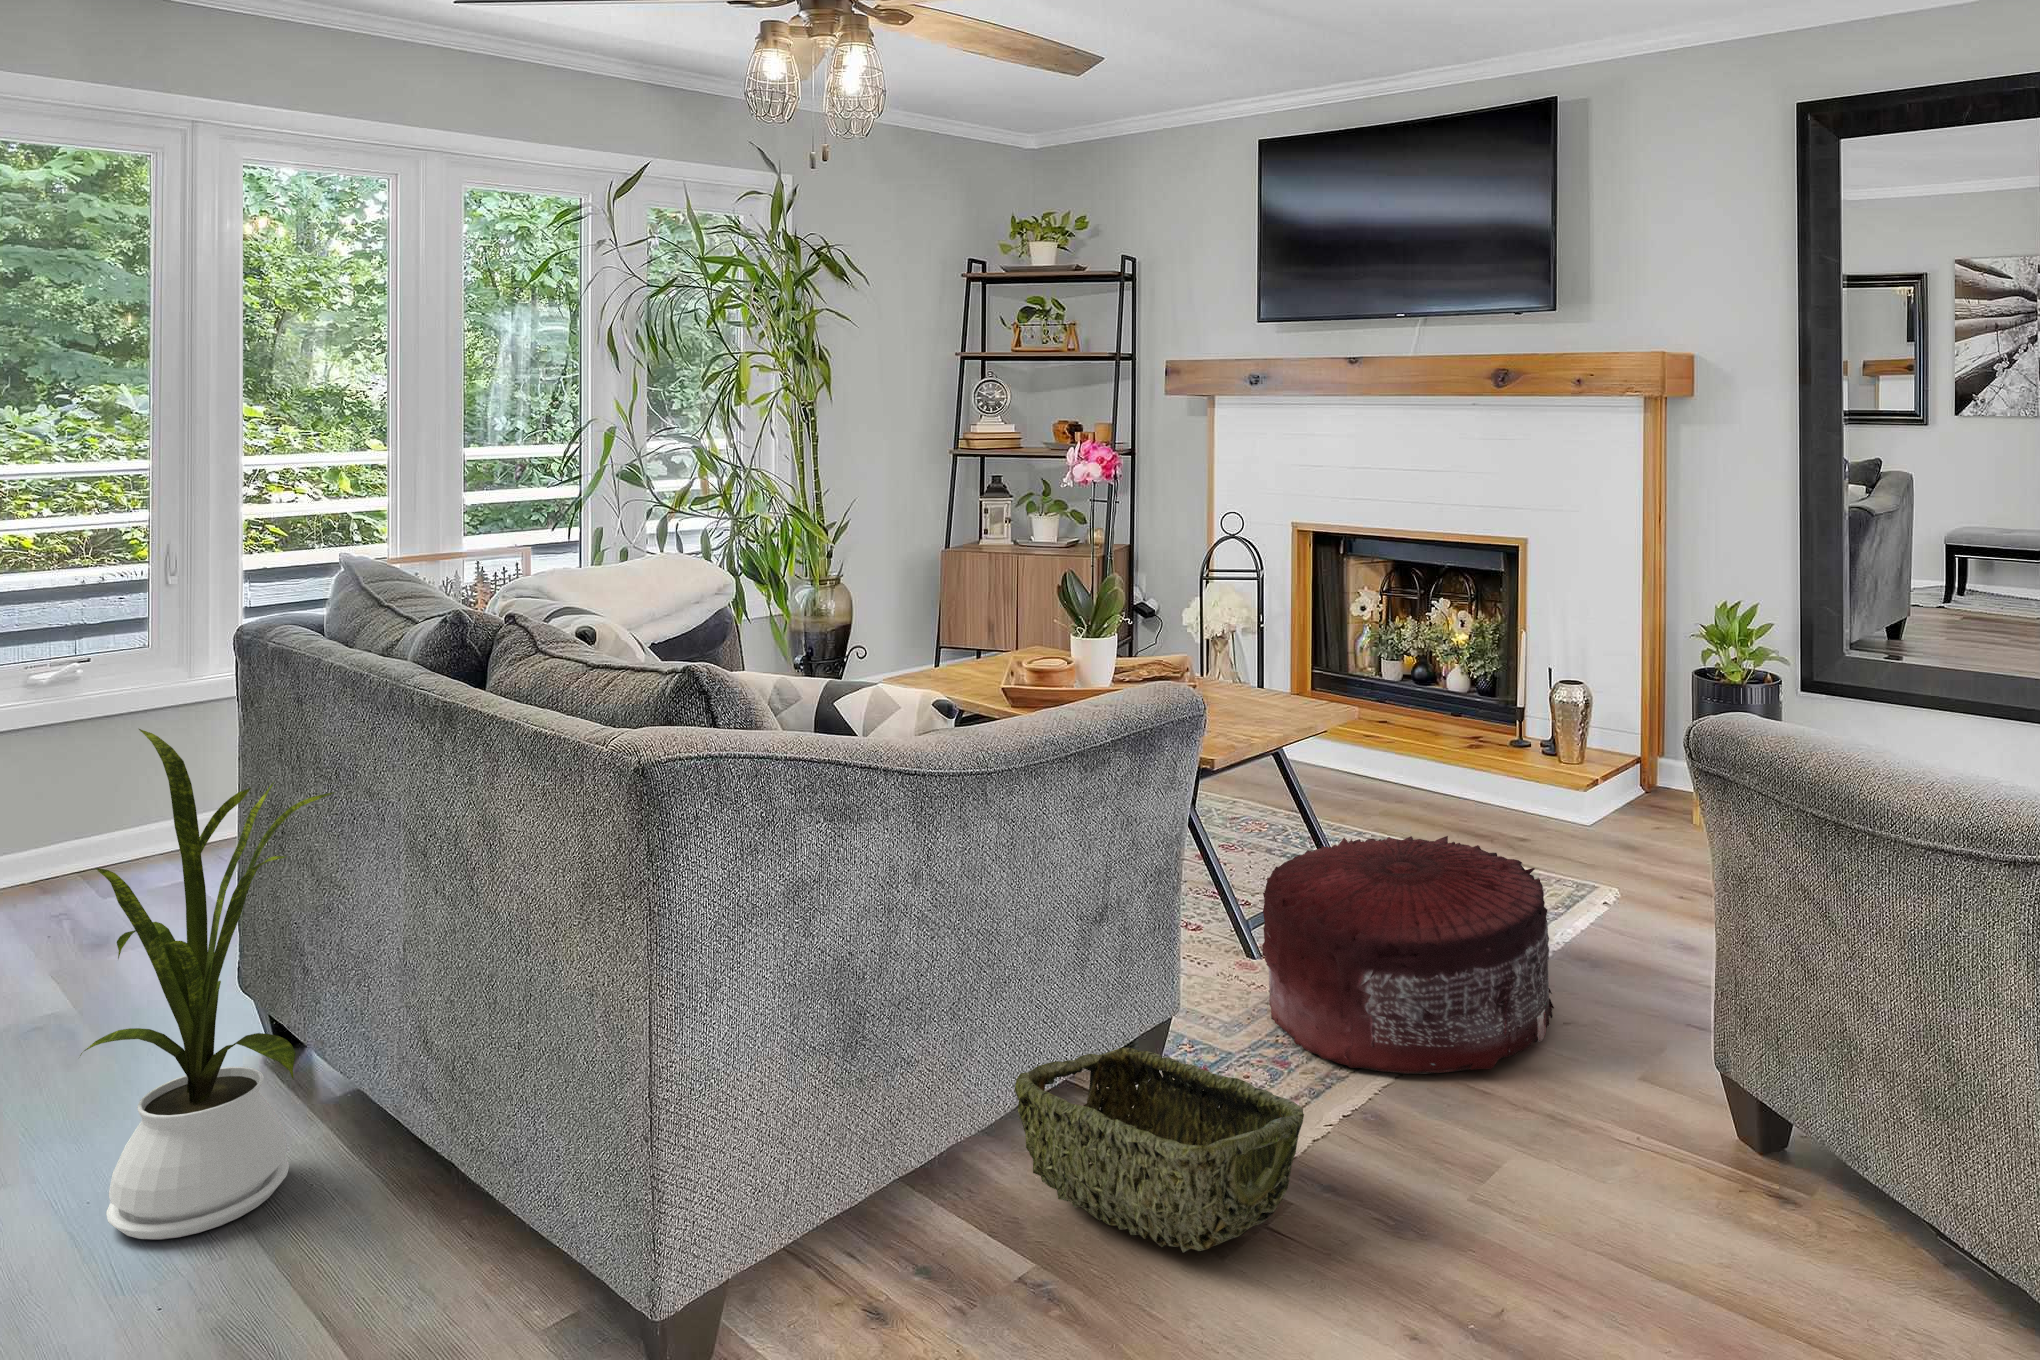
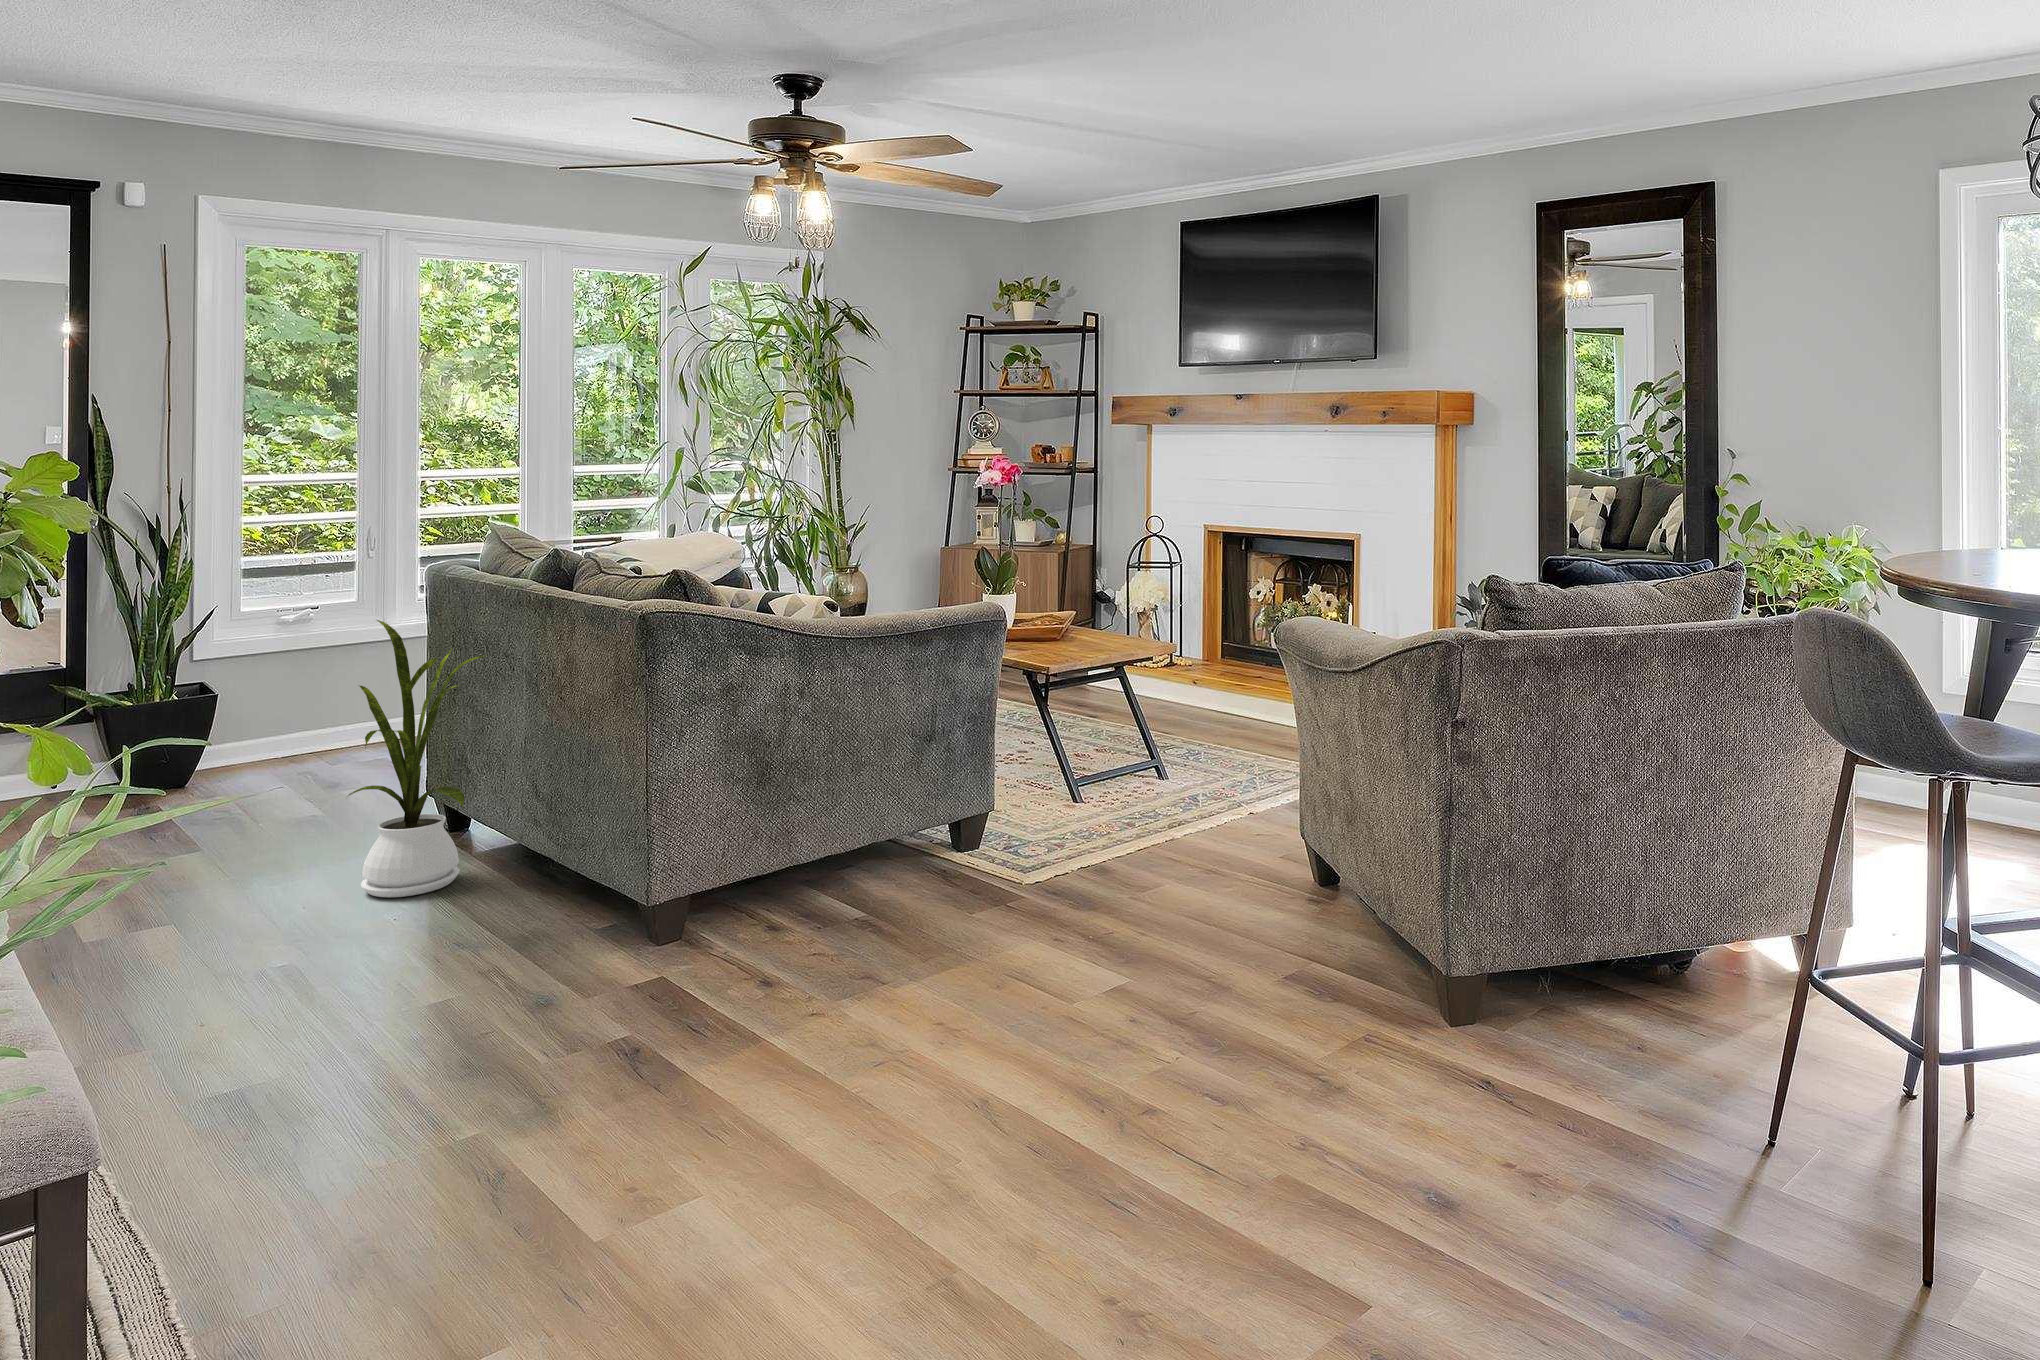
pouf: present [1262,836,1554,1074] -> none [1064,719,1259,850]
woven basket: present [1015,1048,1304,1253] -> none [870,818,1032,909]

